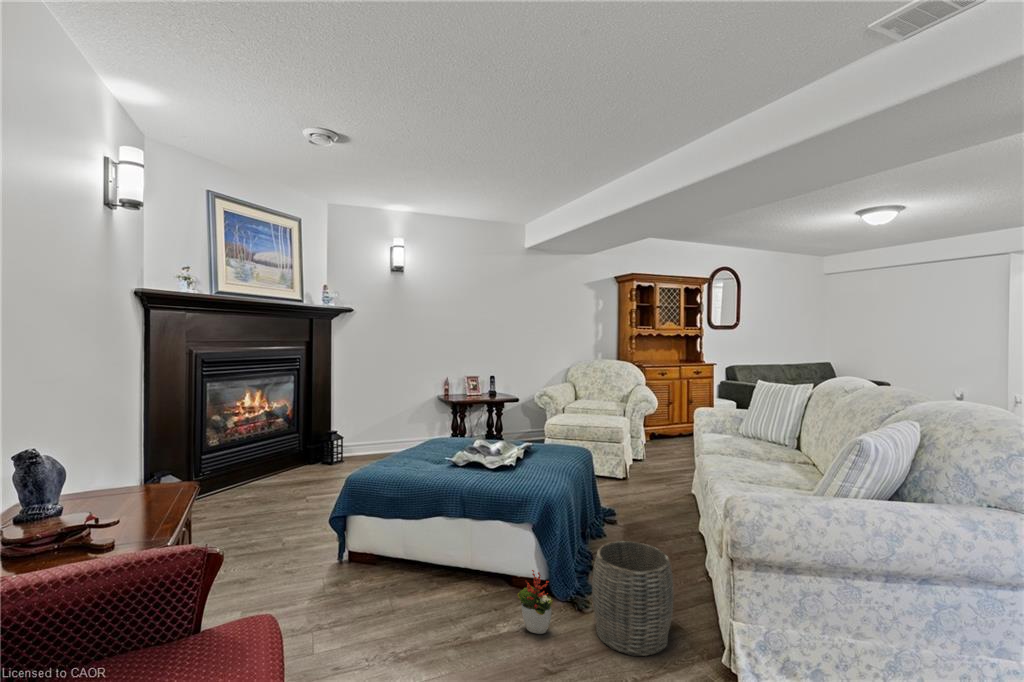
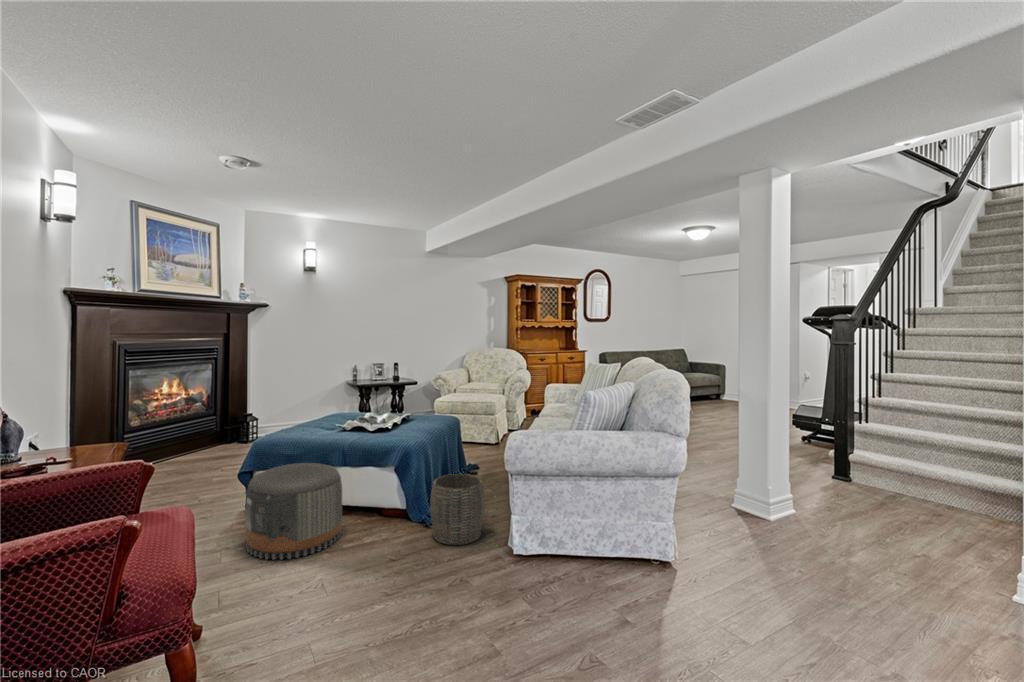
pouf: none [343,515,468,664] -> present [246,463,342,560]
decorative plant: present [517,570,553,634] -> none [377,495,402,538]

